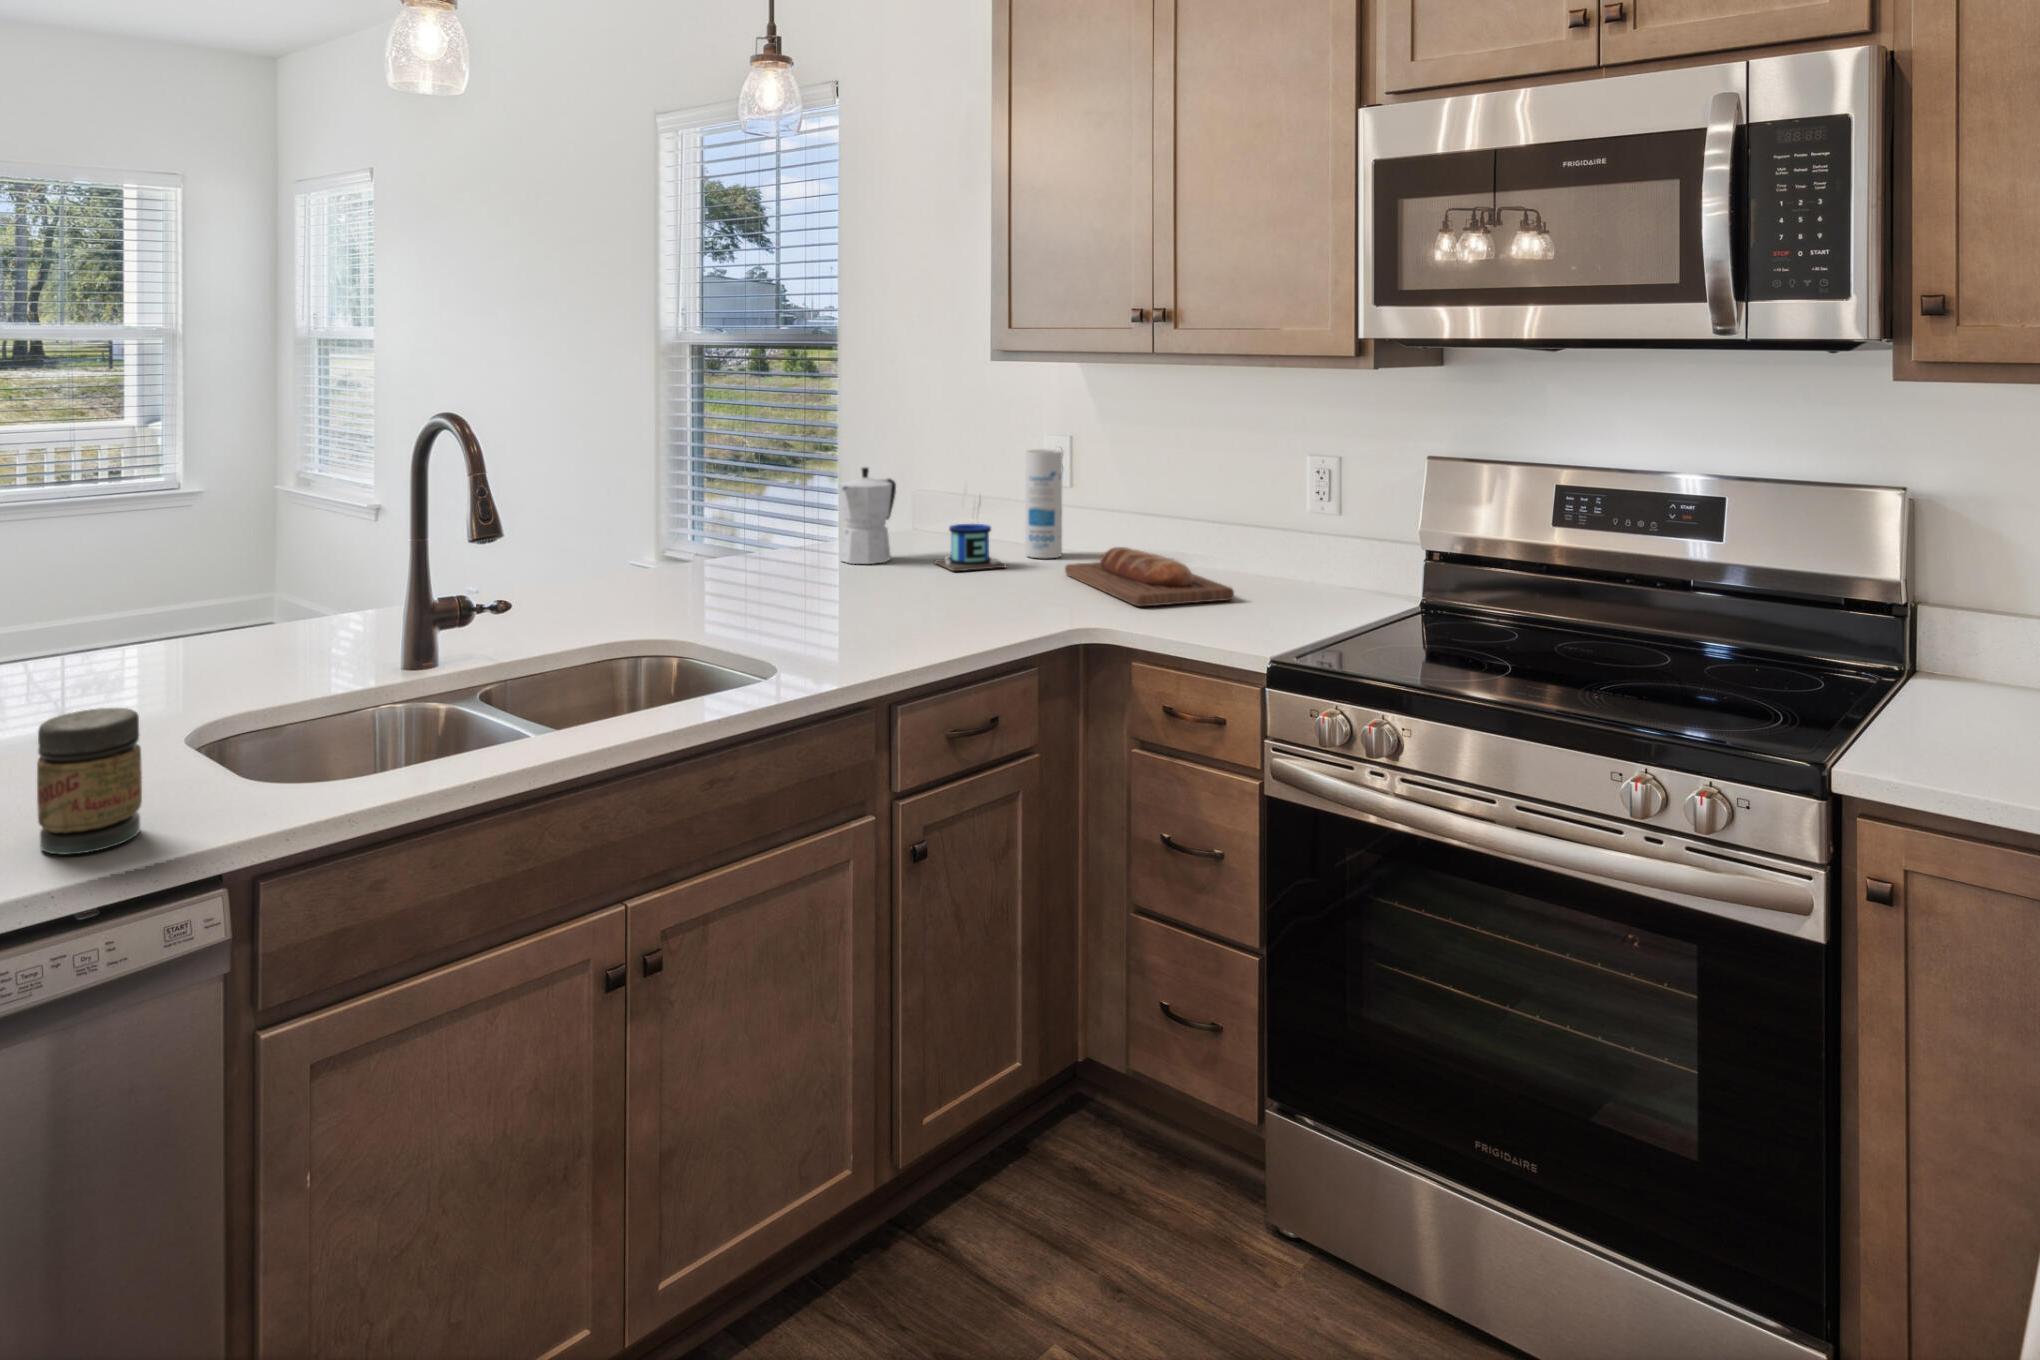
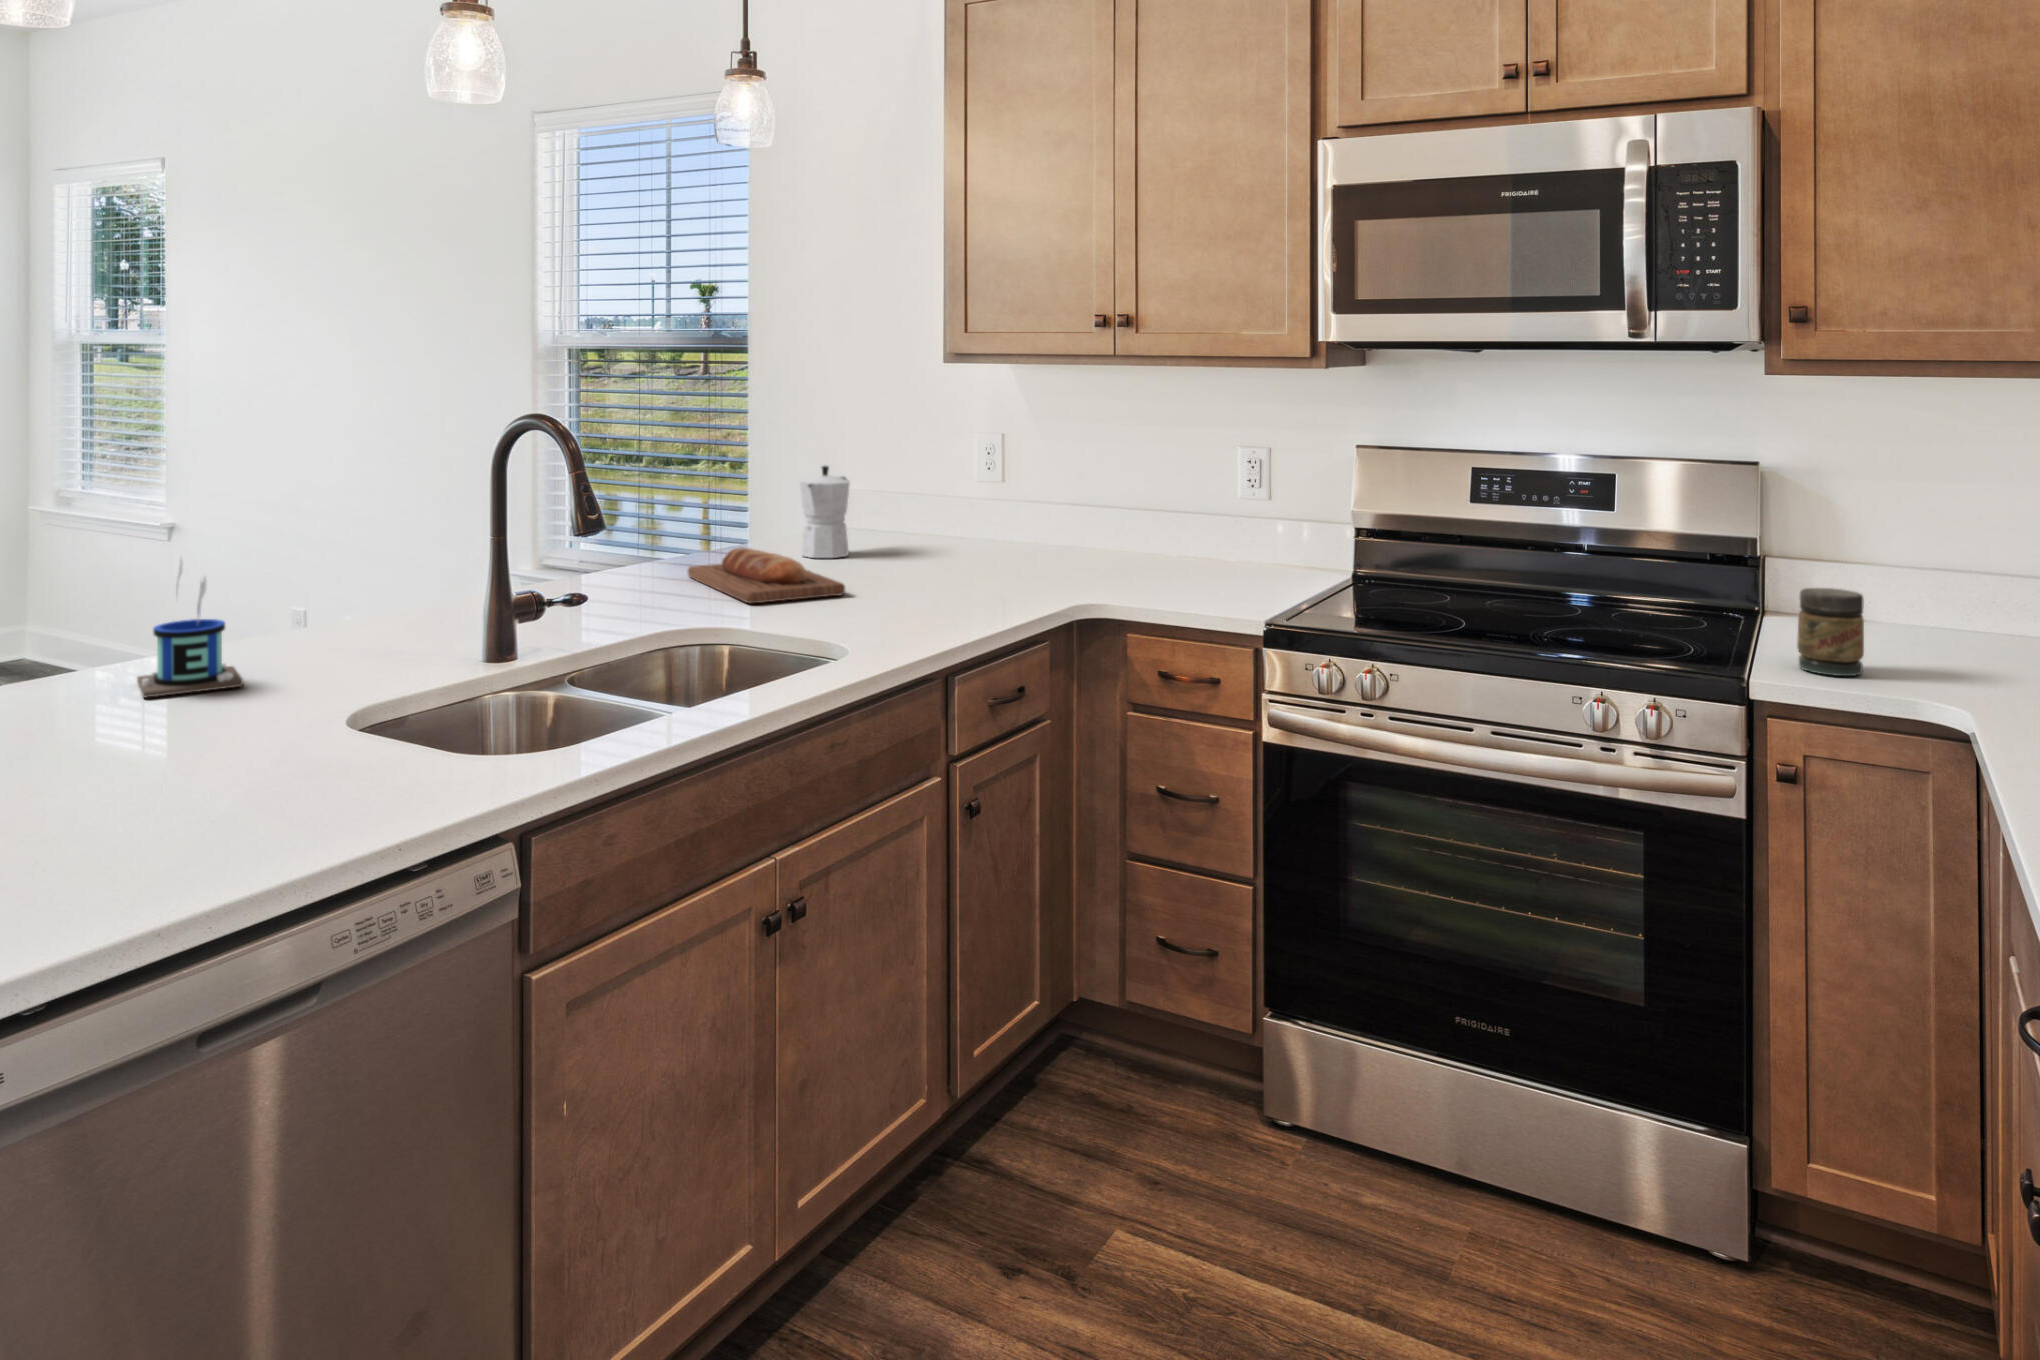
canister: present [1025,449,1062,558] -> none [972,447,1007,549]
mug: present [935,486,1006,571] -> present [137,560,243,698]
bread loaf: present [1065,547,1234,606] -> present [688,548,845,603]
jar: present [37,708,142,855] -> present [1797,588,1864,676]

